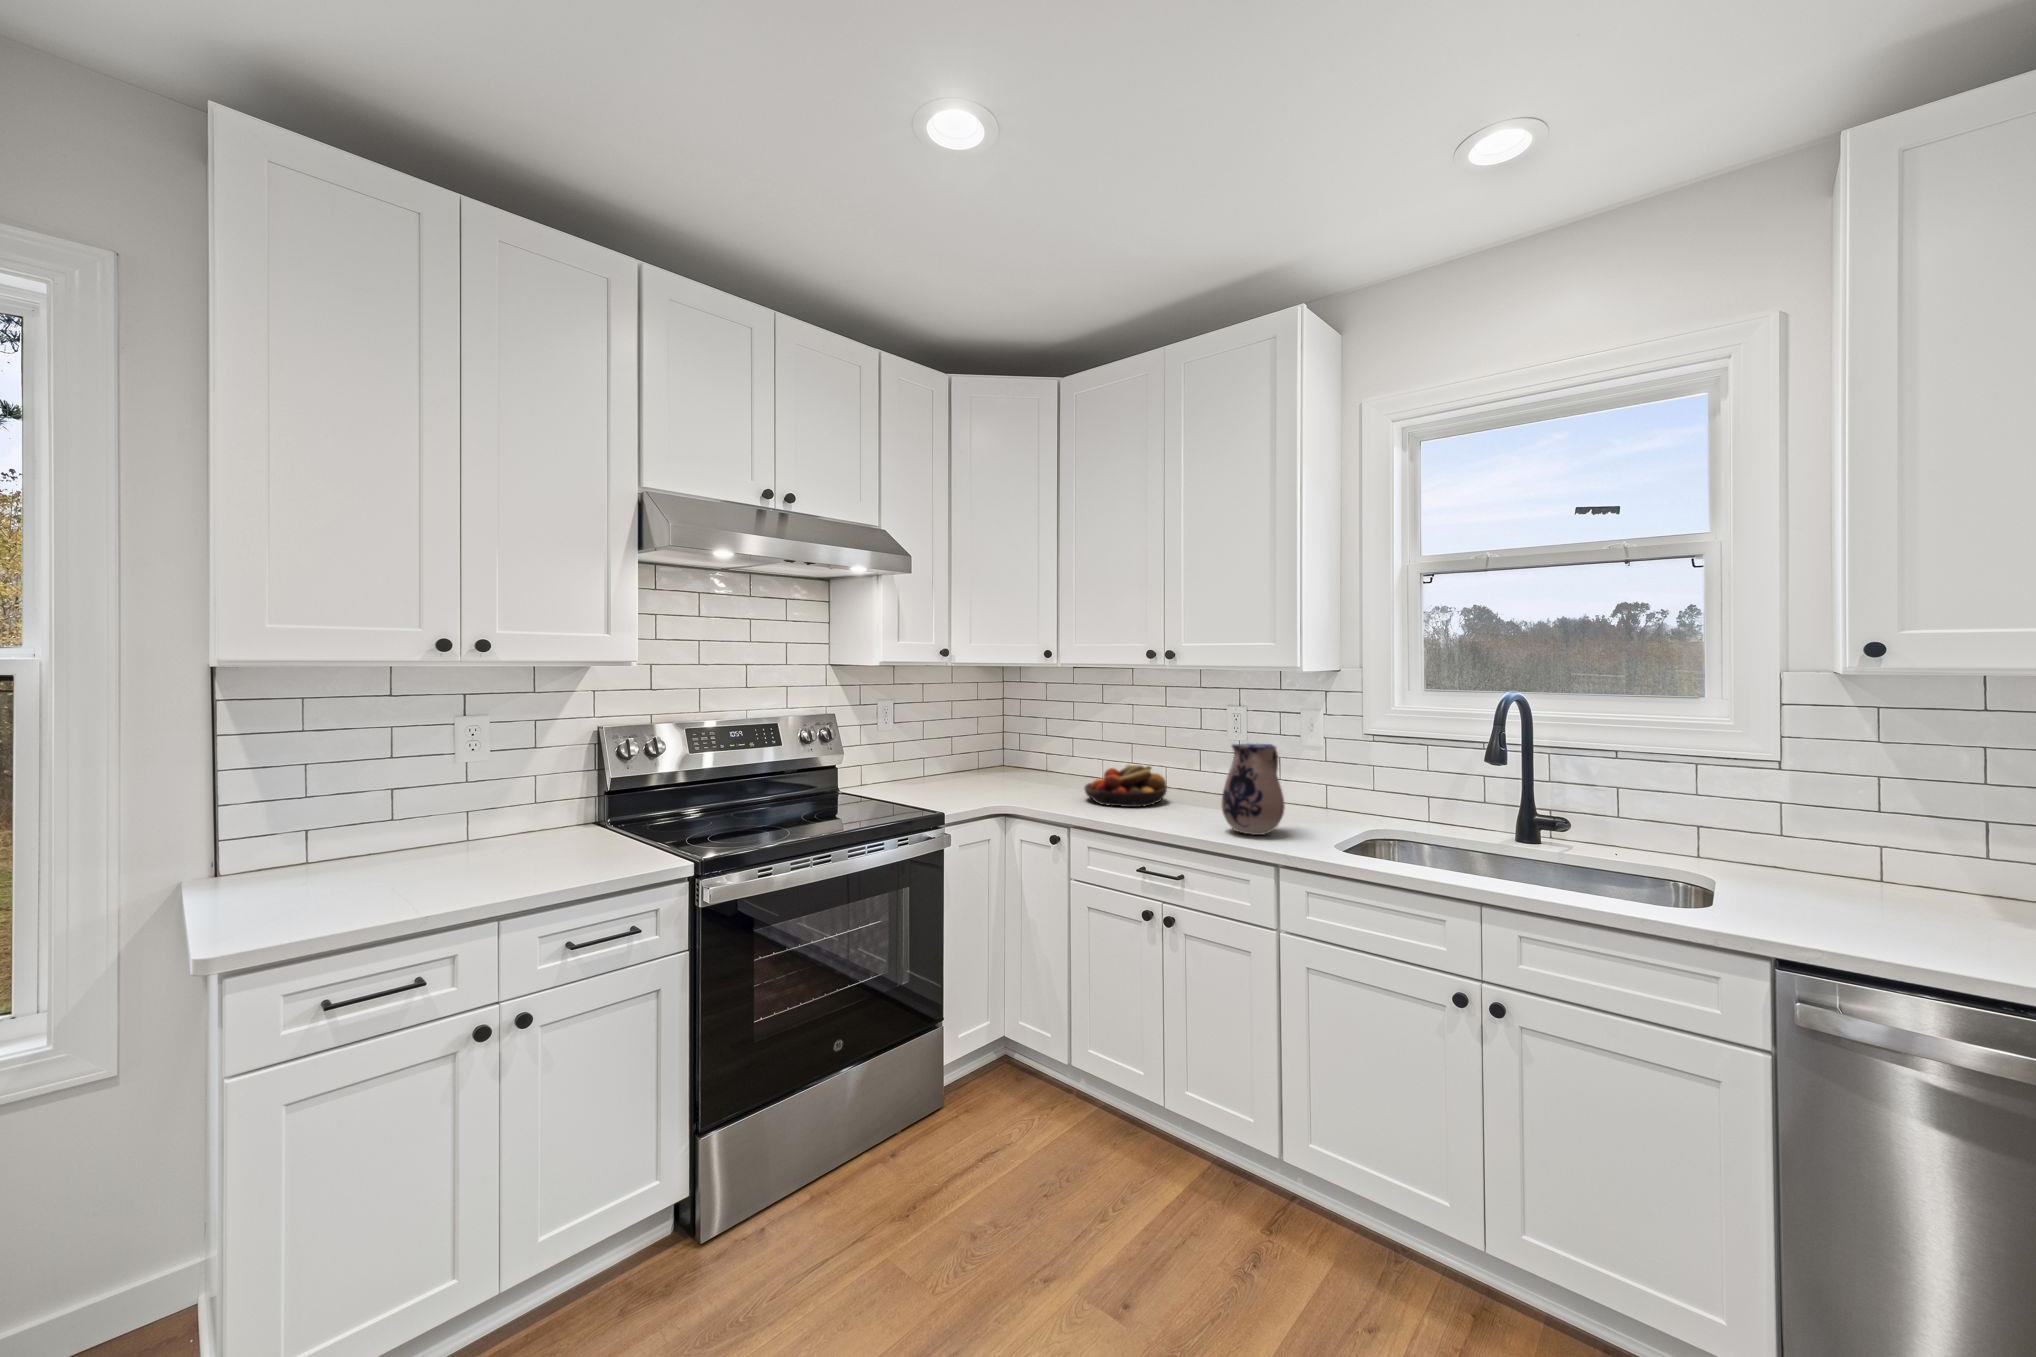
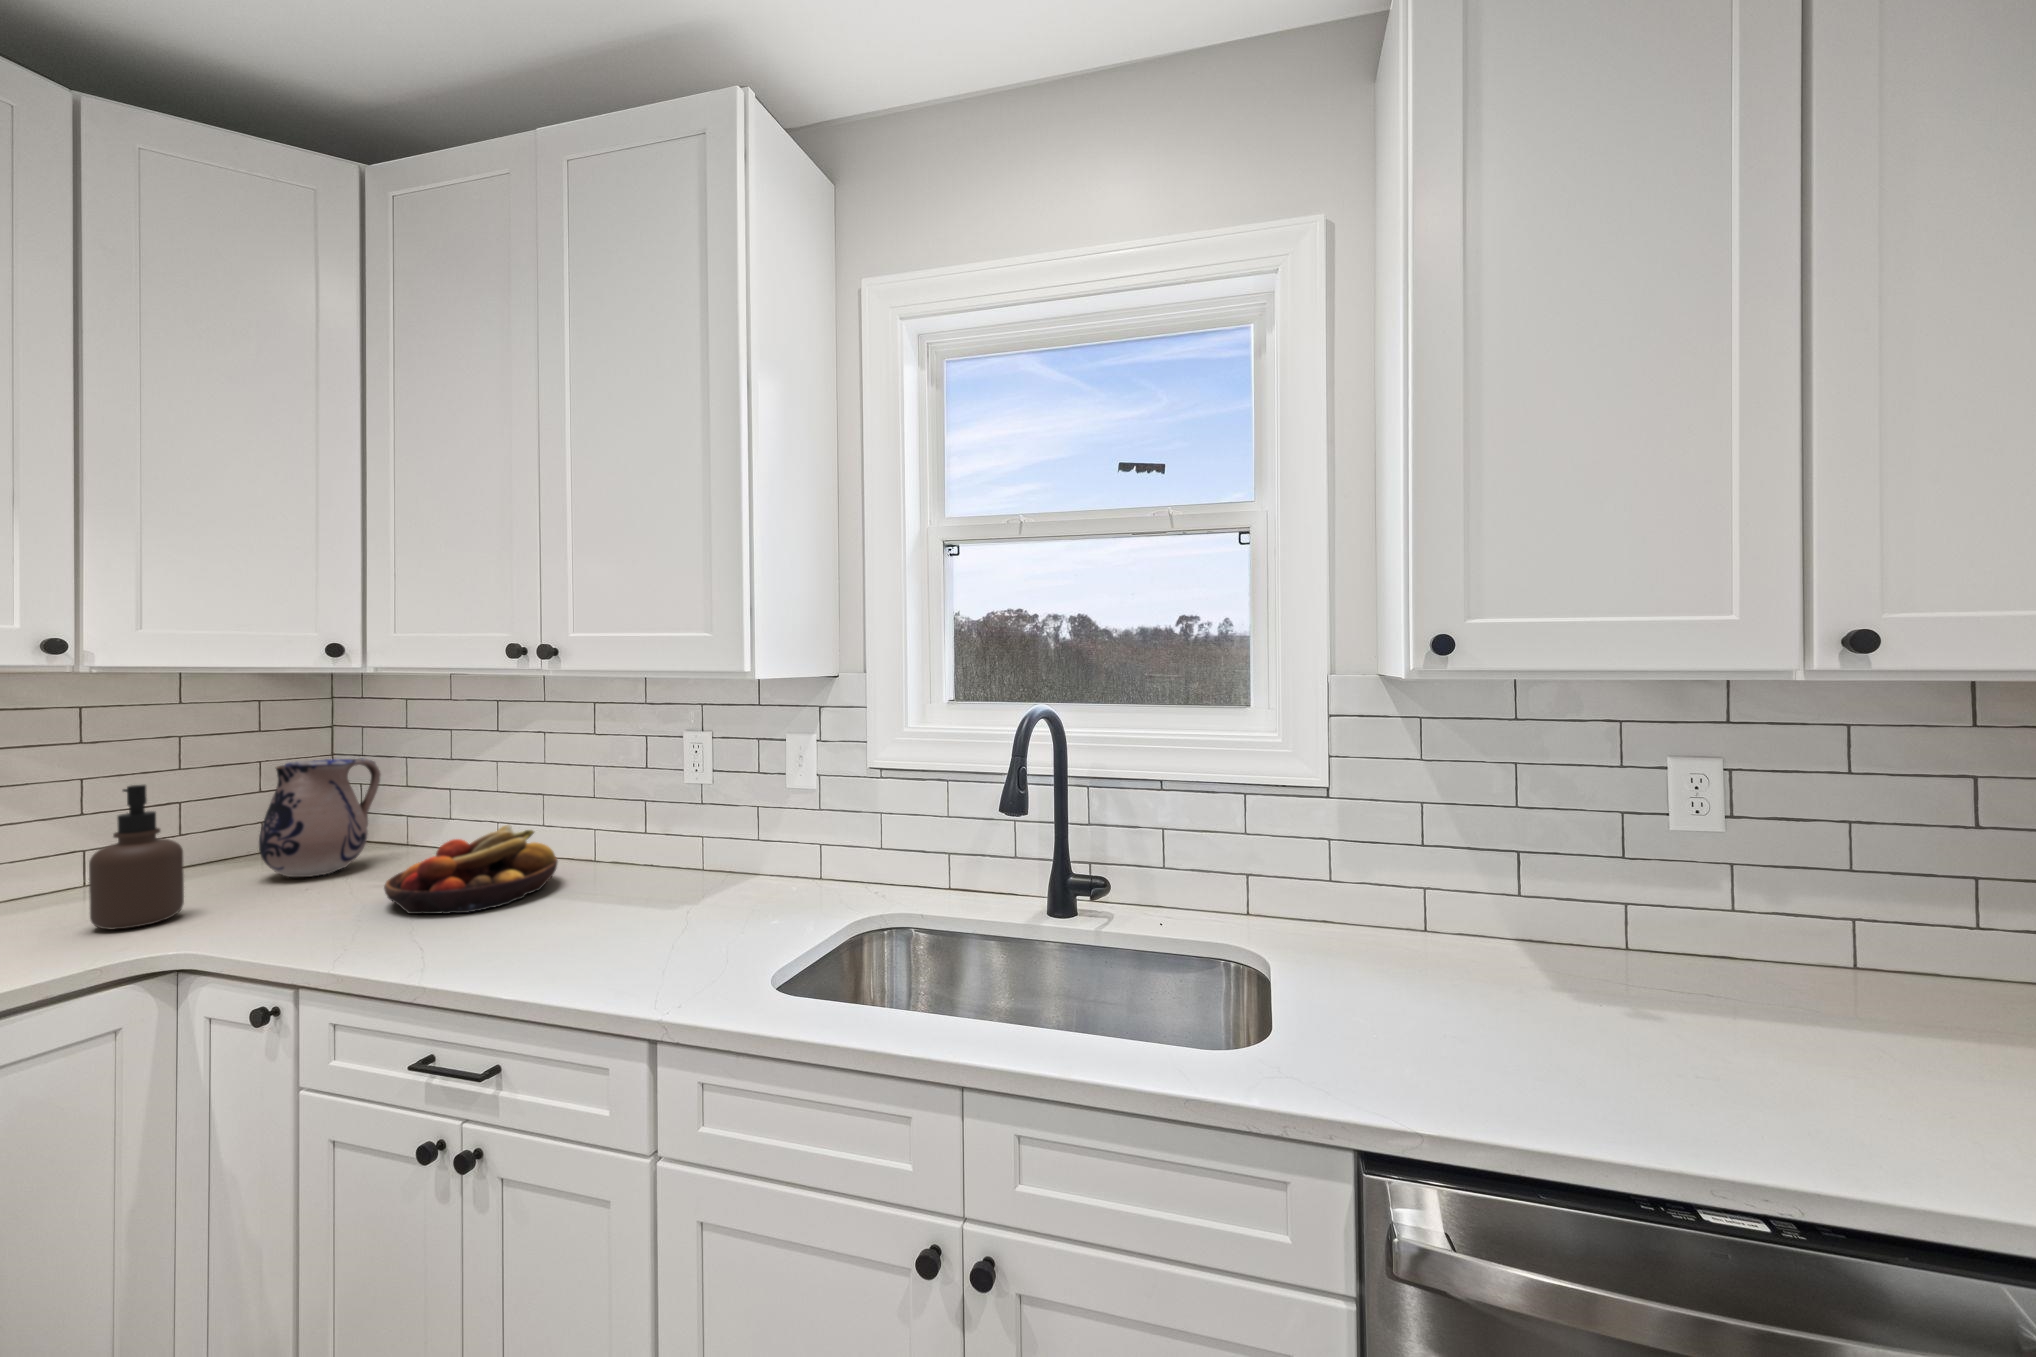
soap dispenser: none [966,727,996,798] -> present [89,785,184,929]
ceramic pitcher: present [1222,744,1285,835] -> present [259,759,381,877]

